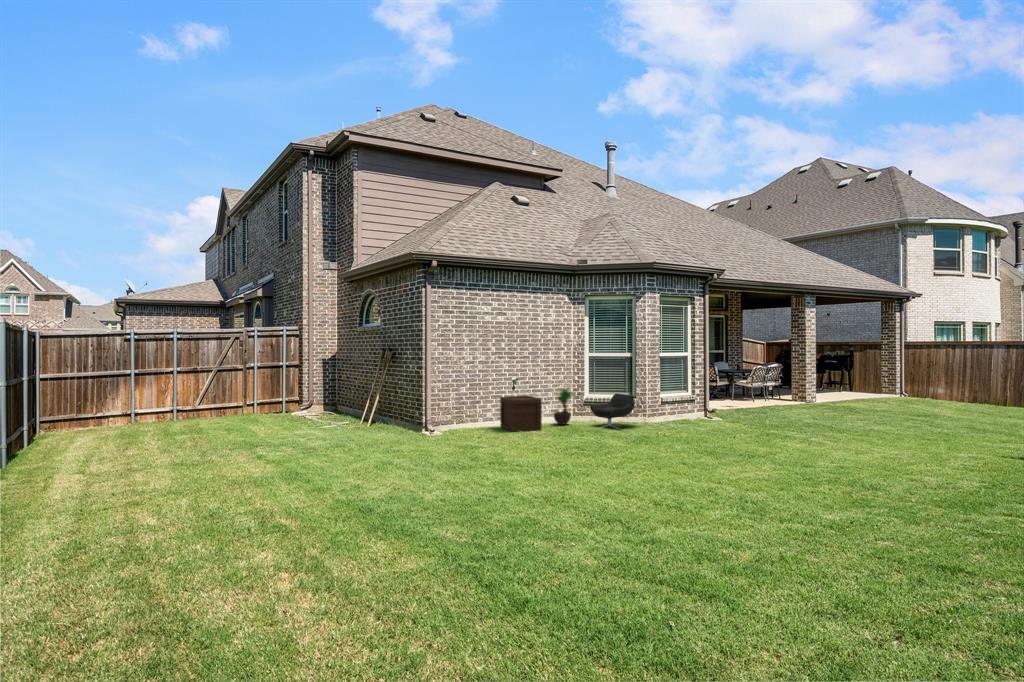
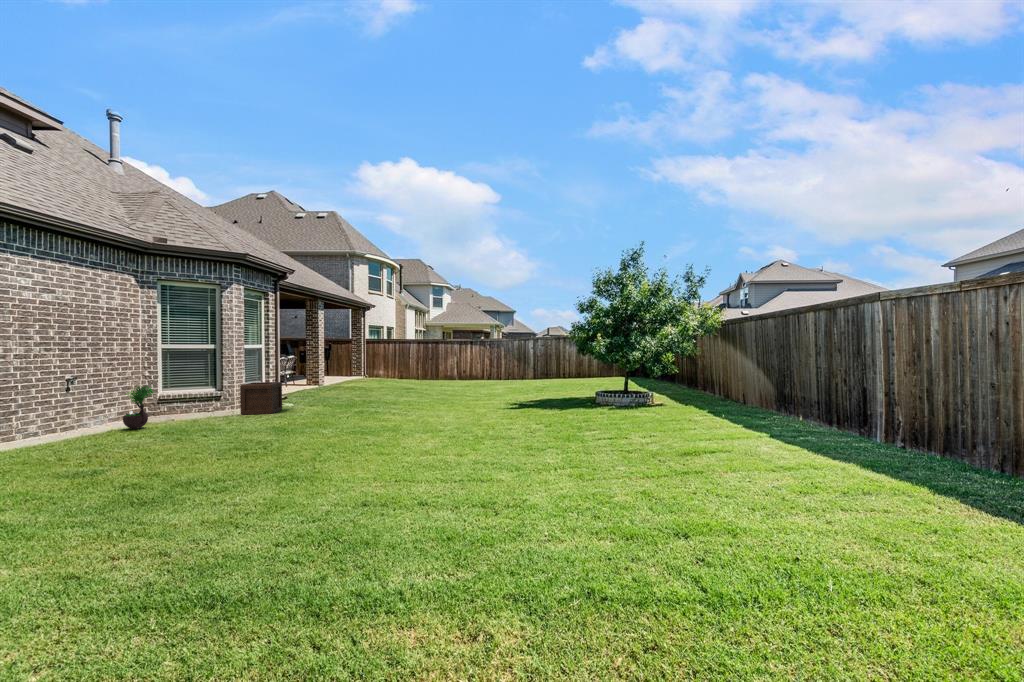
lounge chair: present [590,393,634,429] -> none [175,386,229,425]
wooden crate: present [500,396,542,432] -> present [240,382,282,415]

